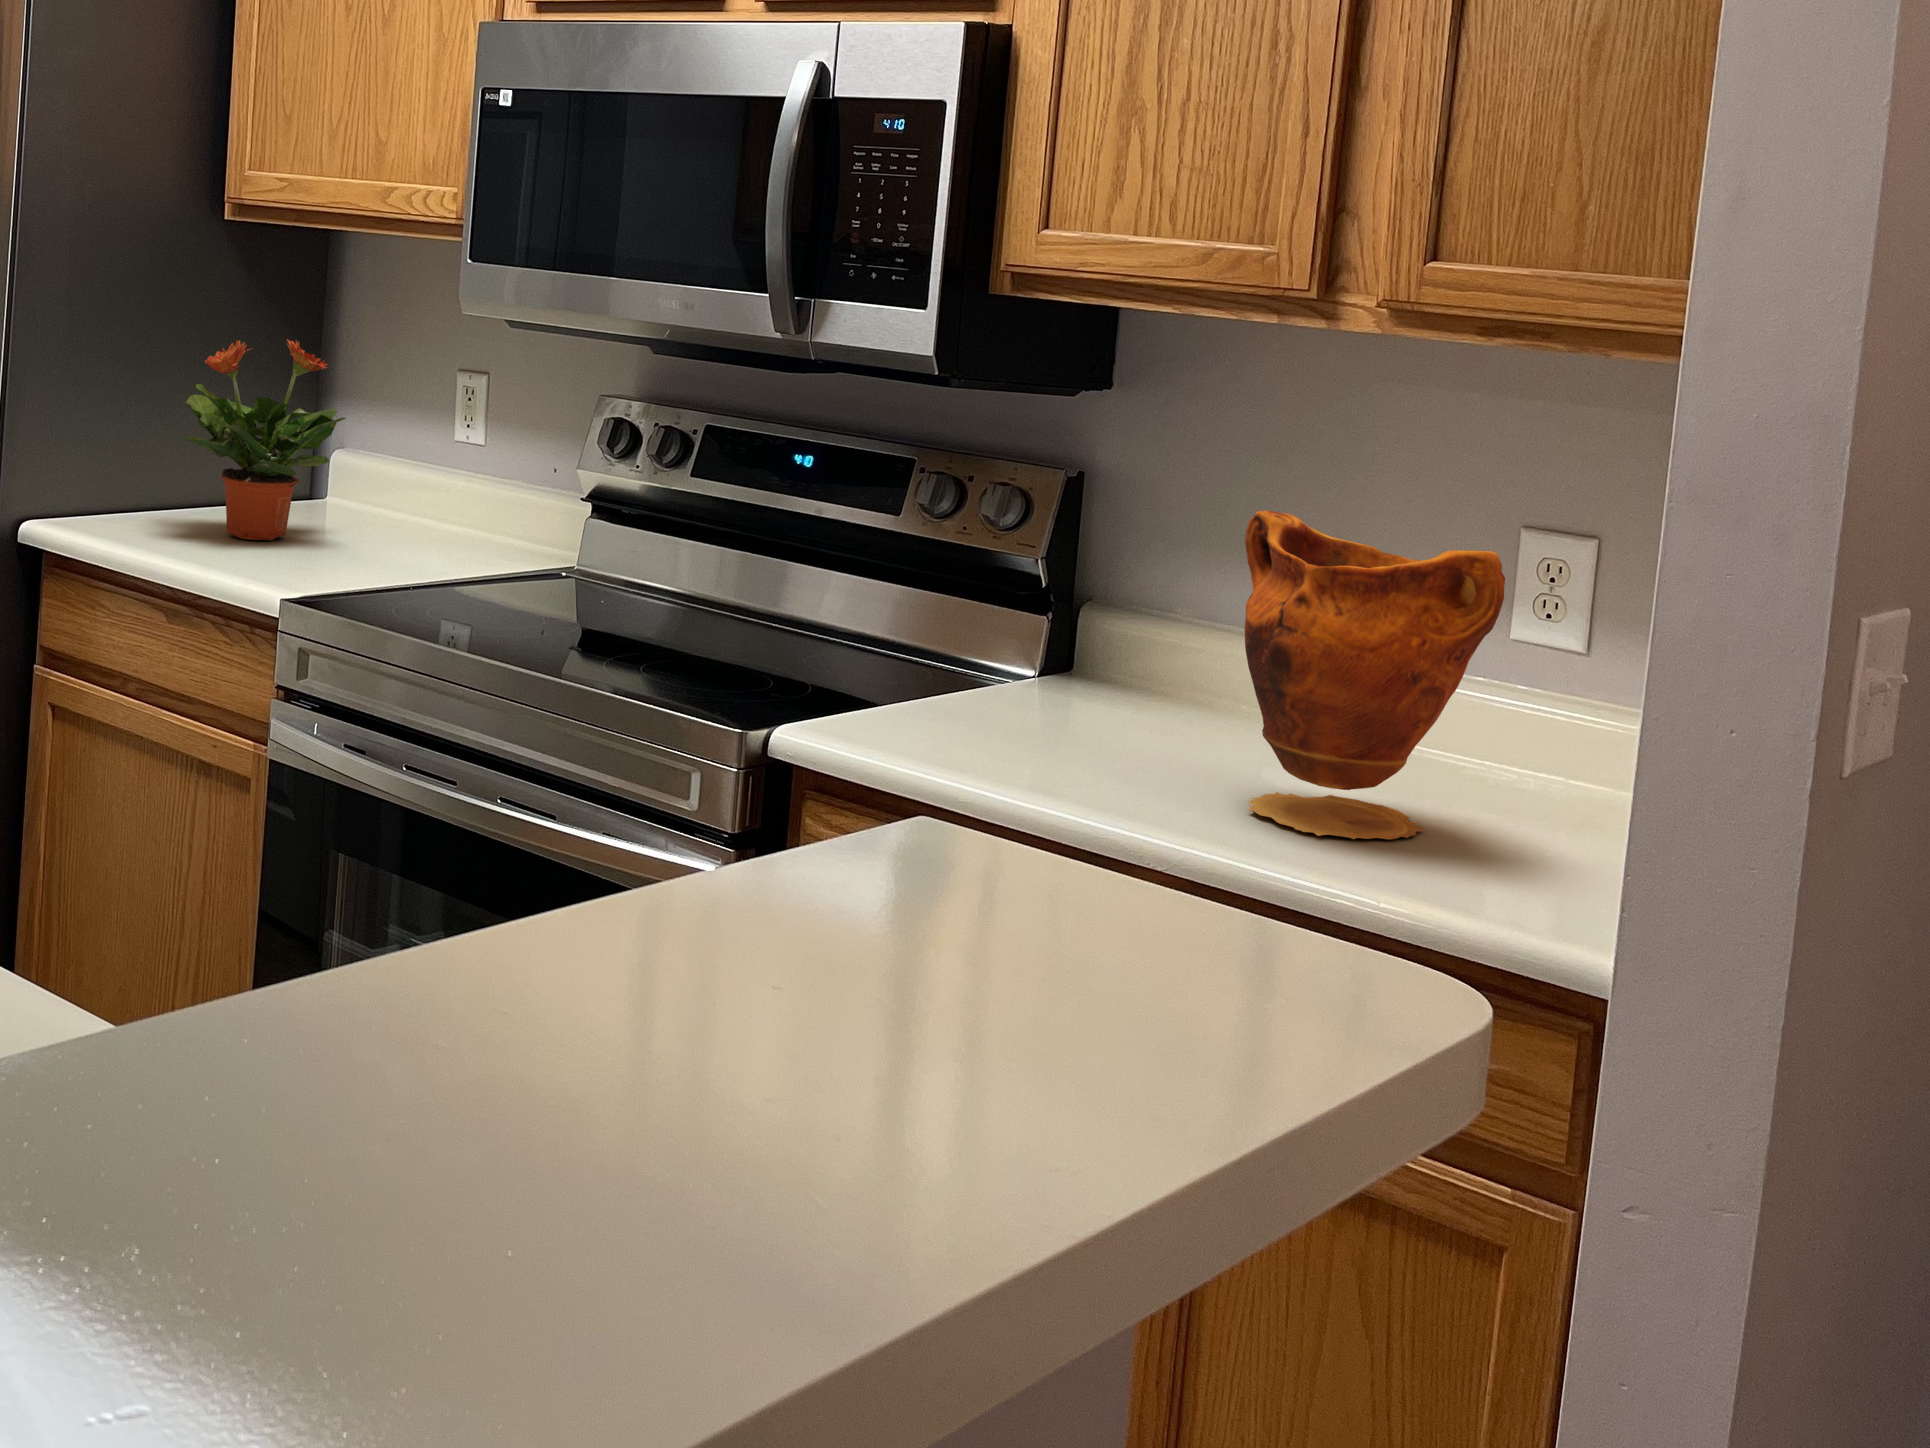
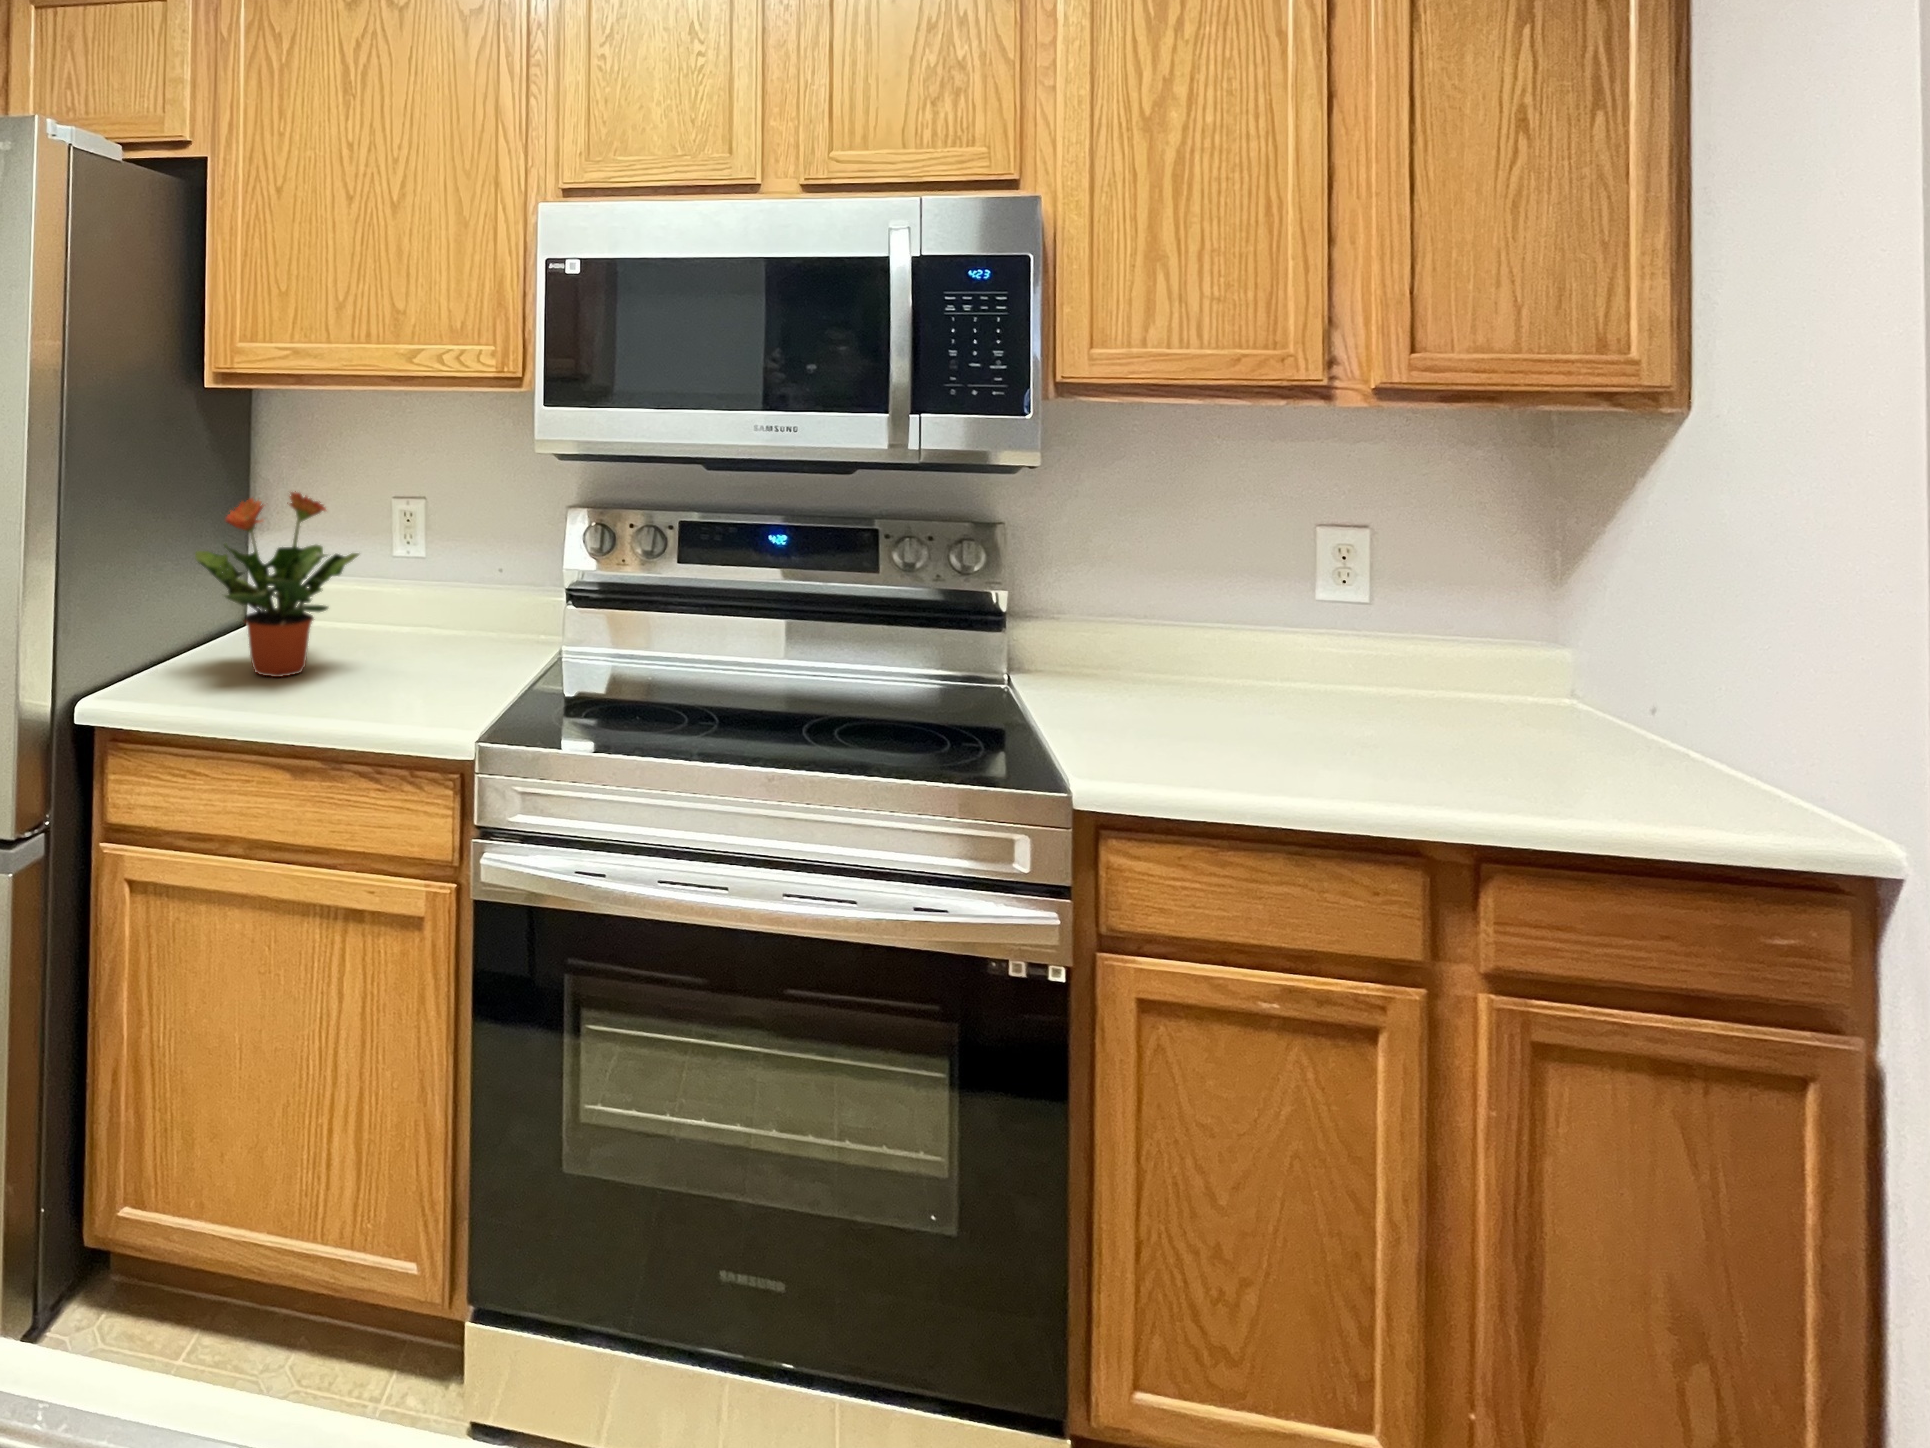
vase: present [1244,510,1505,839] -> none [1318,544,1556,784]

